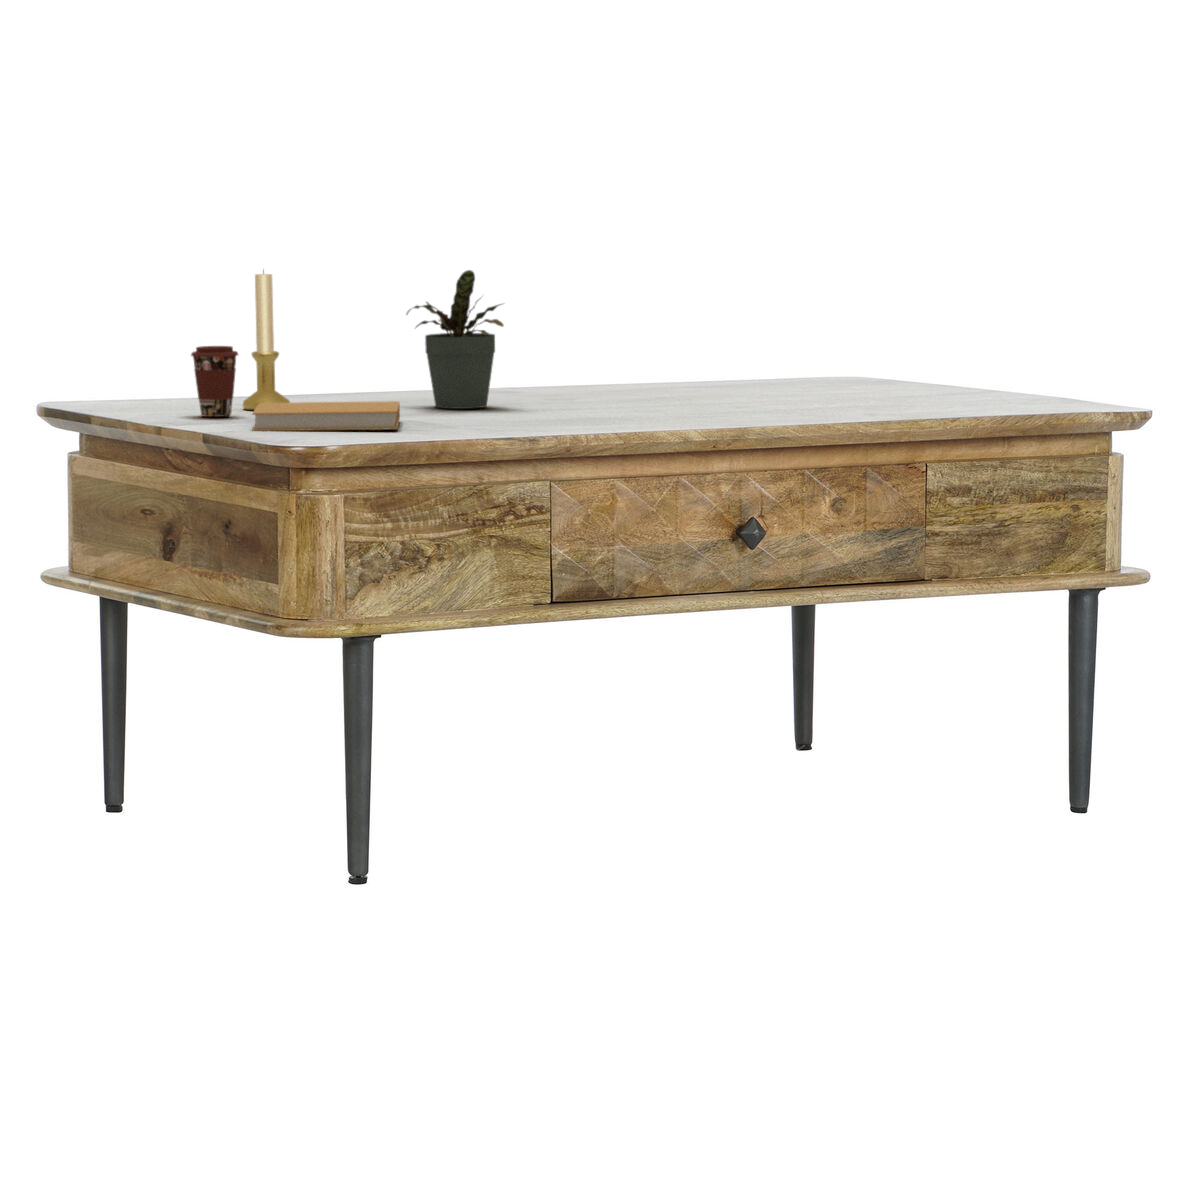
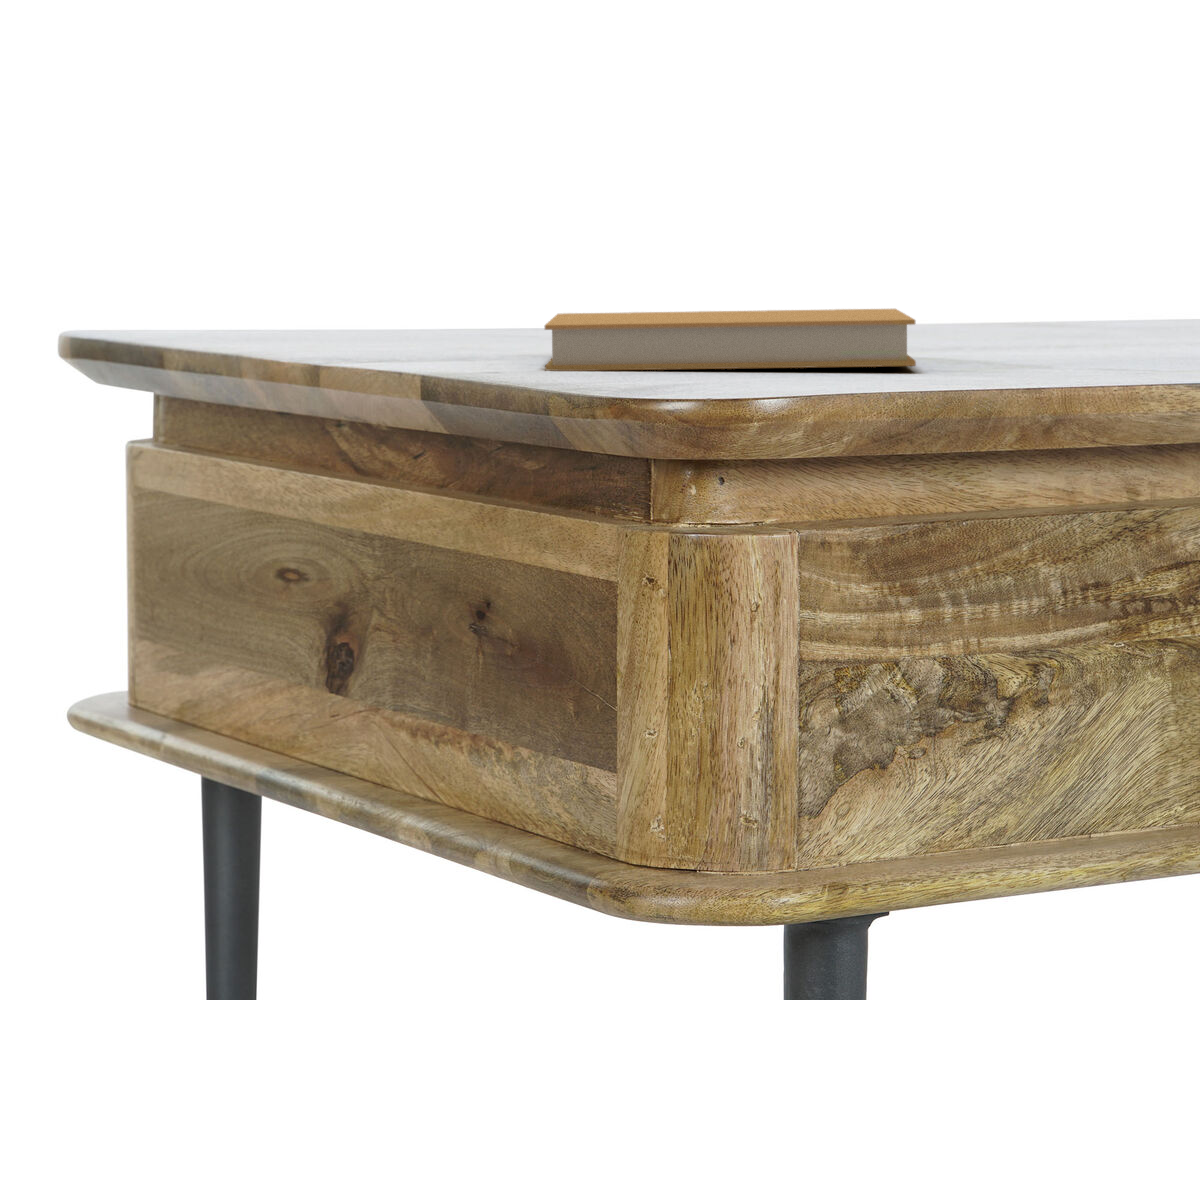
potted plant: present [407,270,504,409] -> none [880,21,1114,340]
candle holder: present [243,271,290,410] -> none [514,17,622,342]
coffee cup: present [191,346,238,417] -> none [394,183,507,349]

